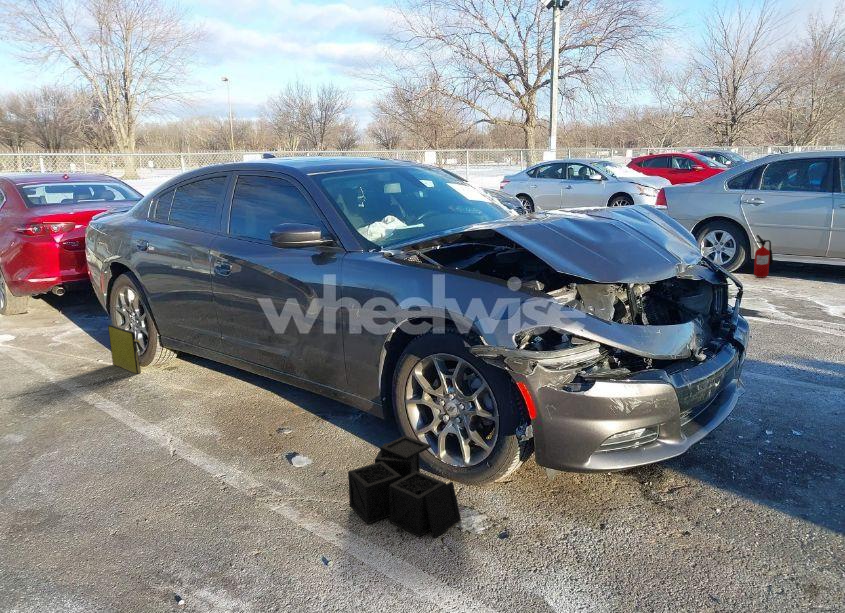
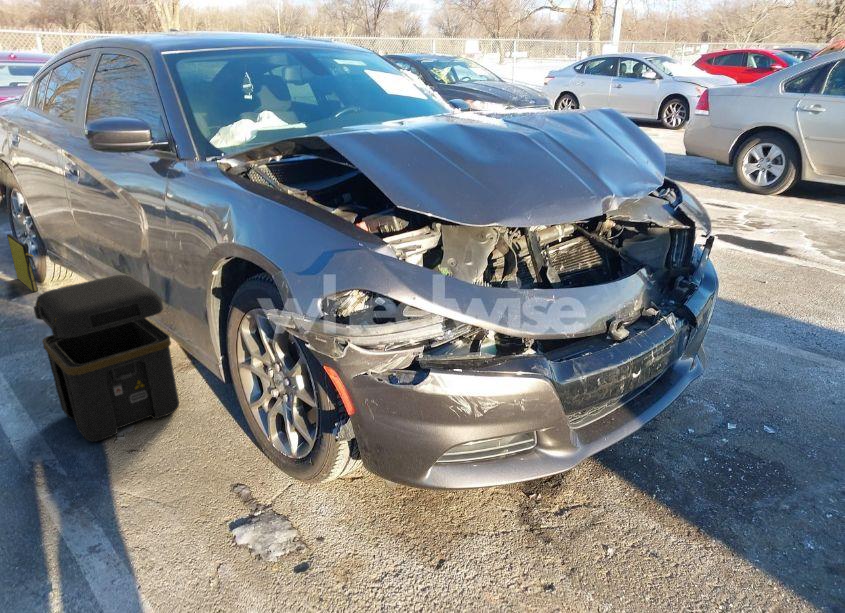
fire extinguisher: present [754,235,773,278] -> none [802,151,828,204]
toolbox: none [231,341,337,475] -> present [34,275,179,442]
storage bin: present [348,436,461,539] -> none [133,407,264,559]

